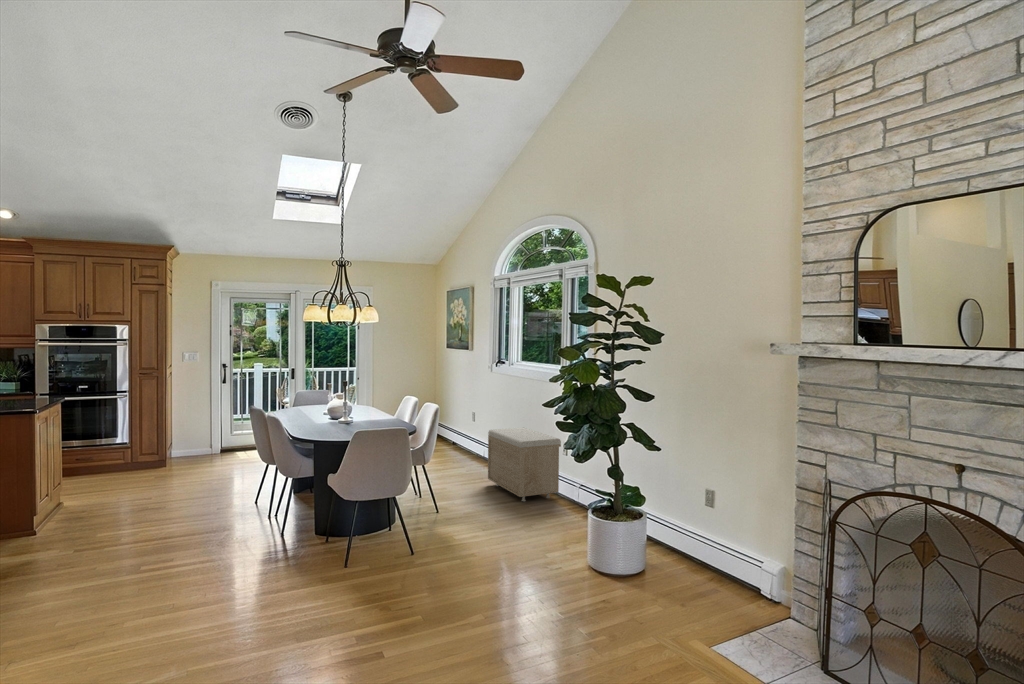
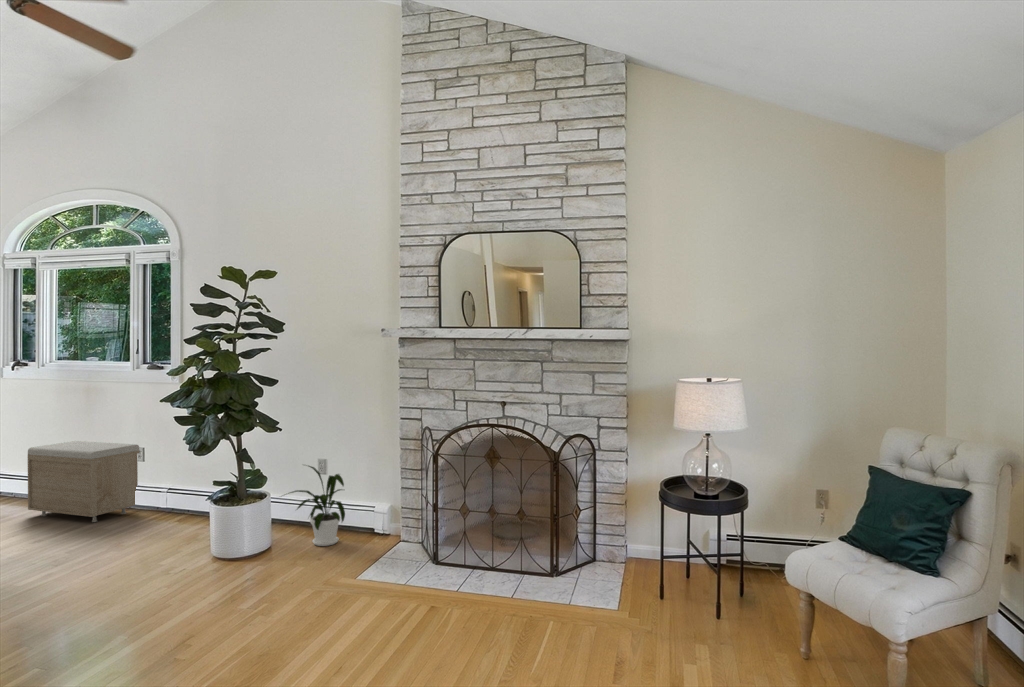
house plant: none [648,493,727,595] -> present [288,466,345,546]

